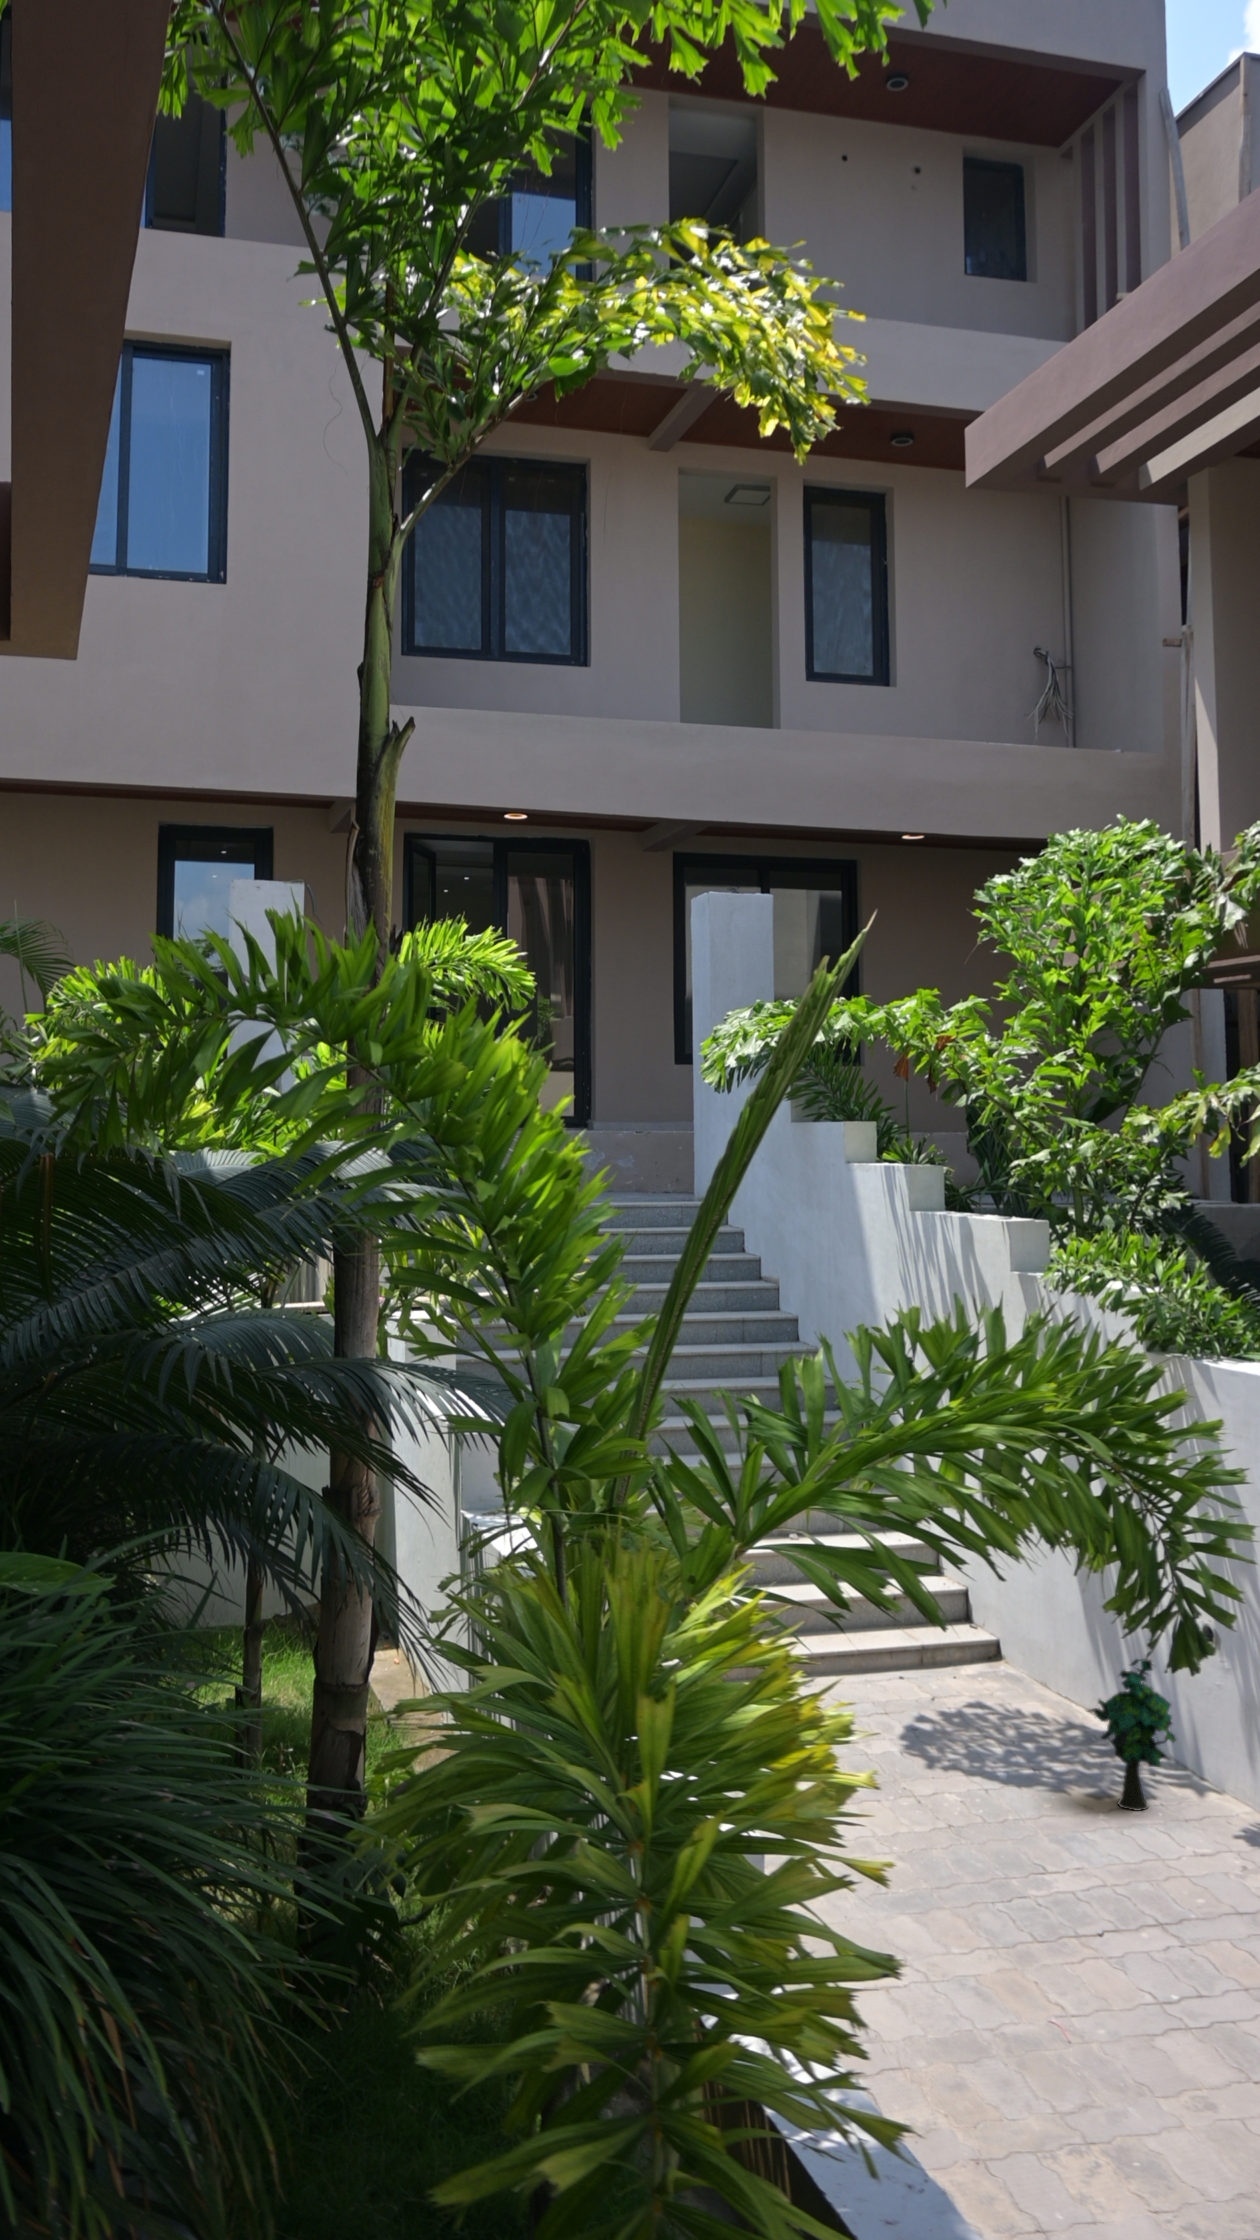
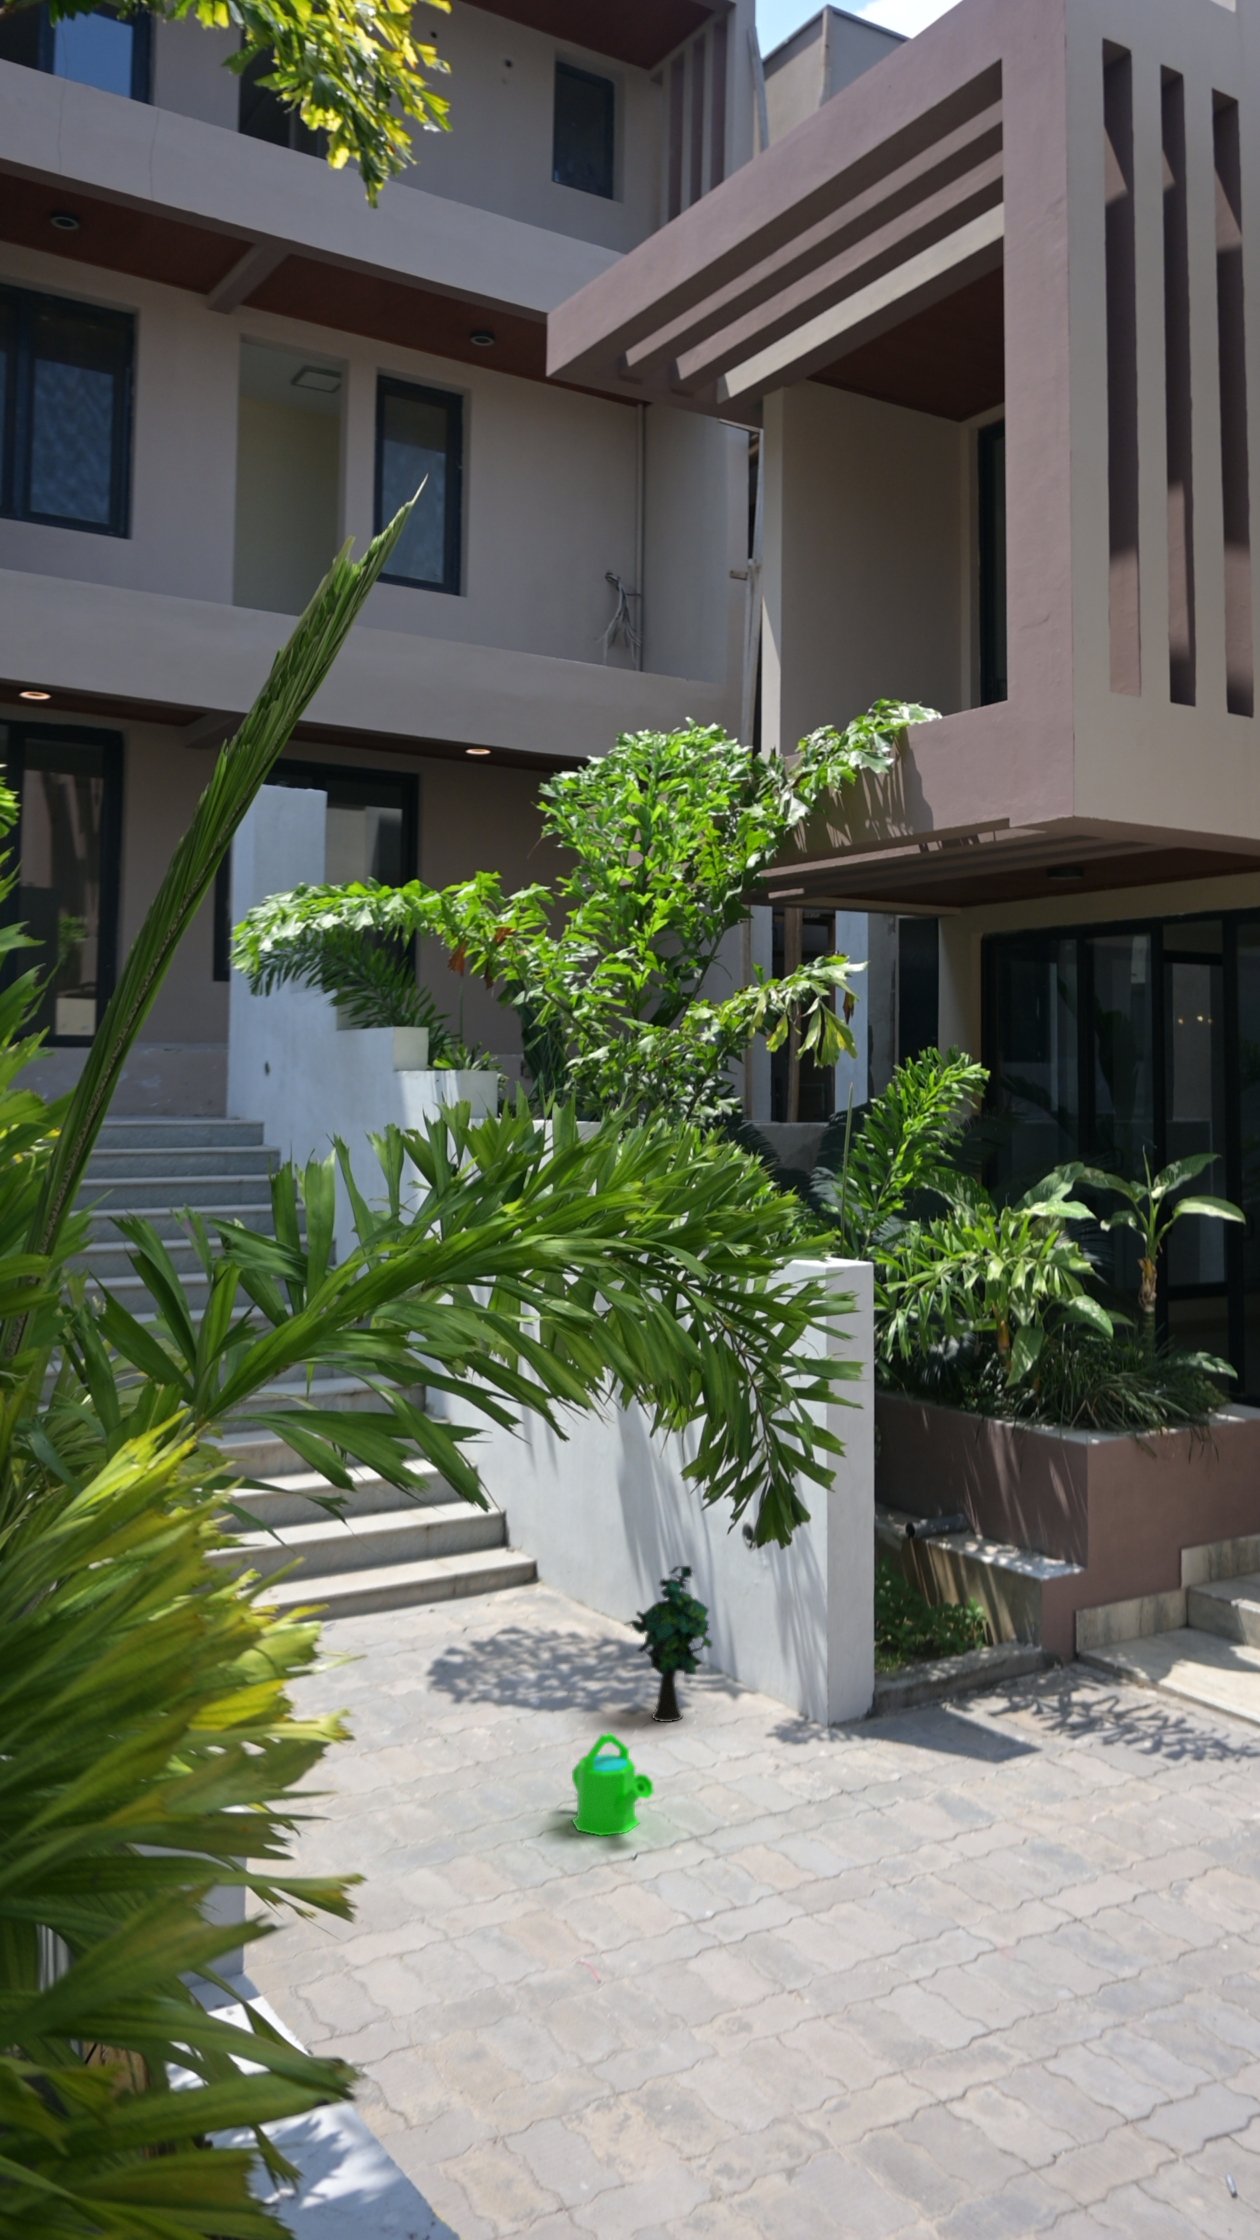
watering can: none [1038,1815,1118,1913] -> present [572,1733,654,1835]

